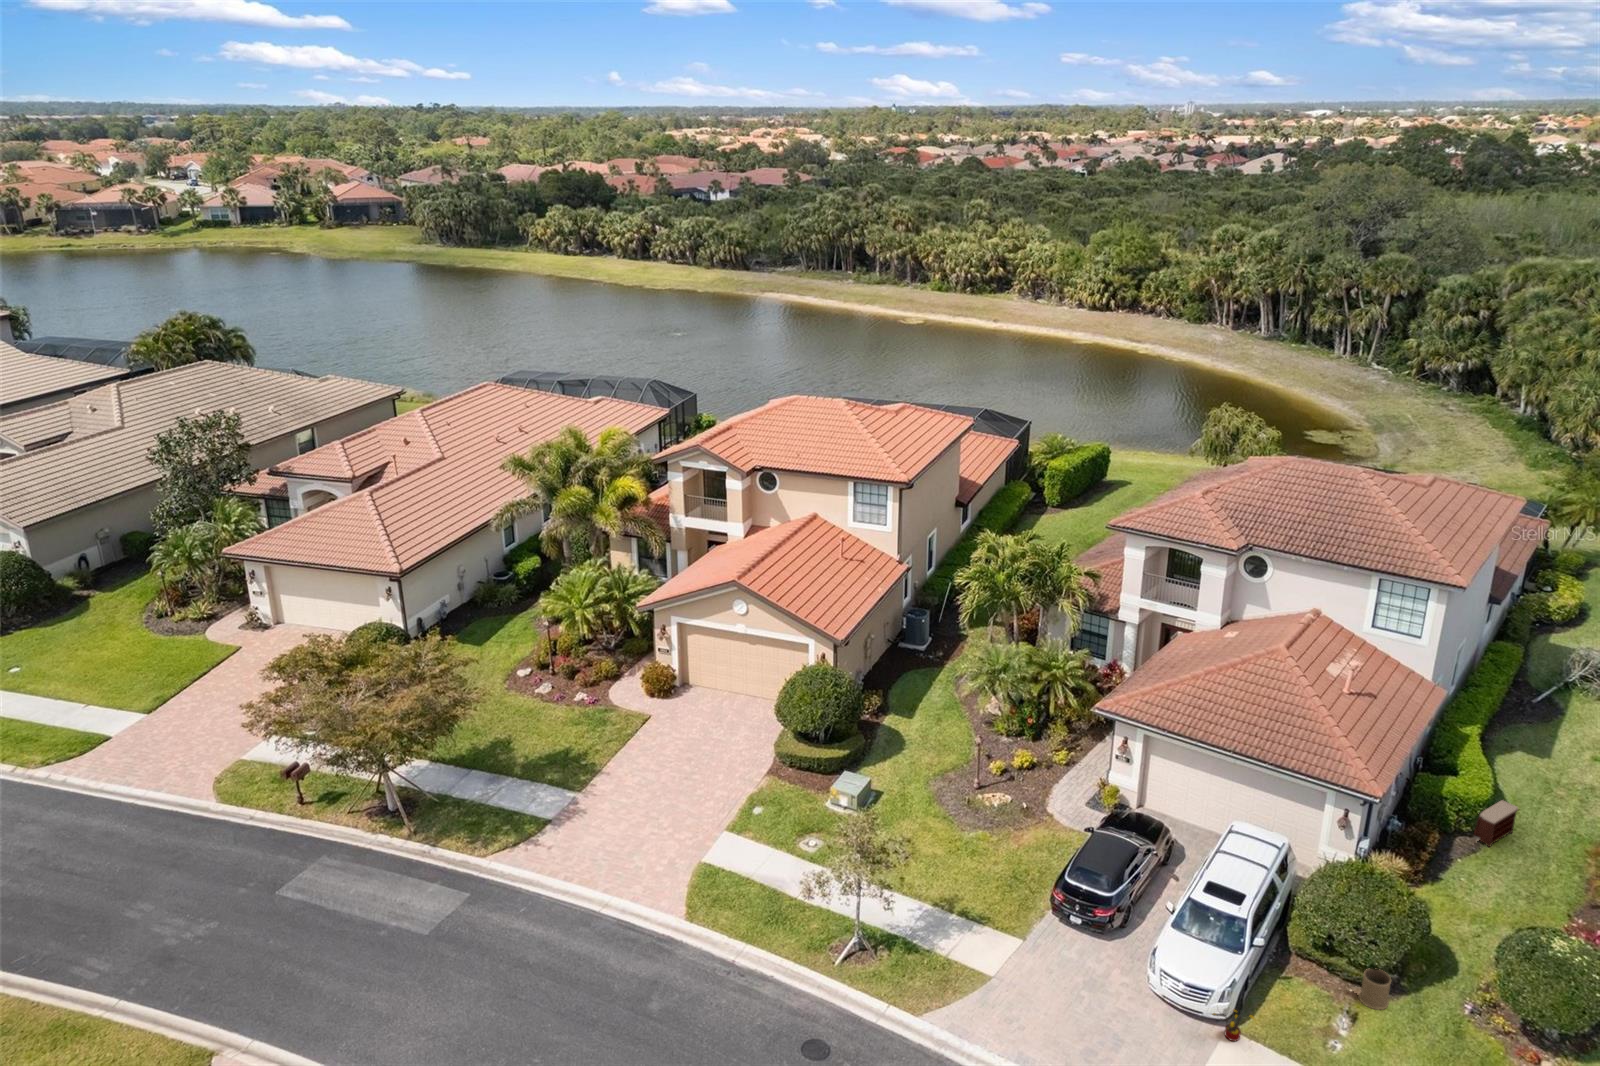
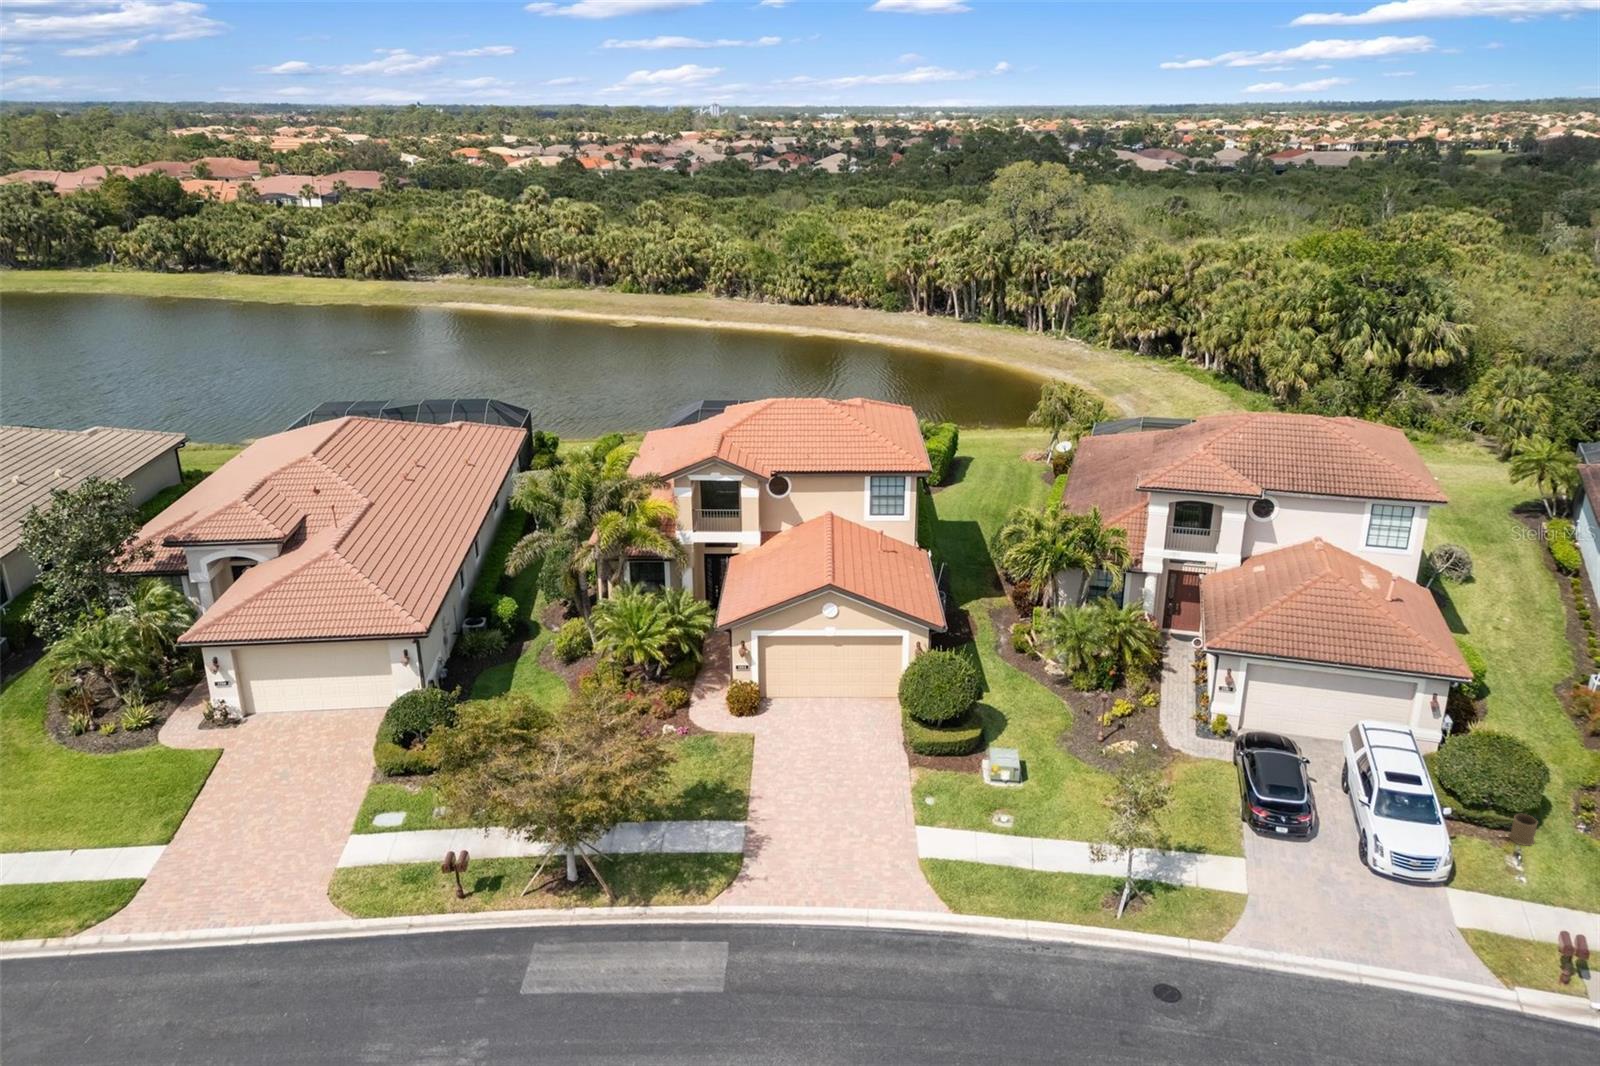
bench: present [1474,800,1518,847] -> none [1482,668,1506,706]
decorative plant: present [1212,1010,1255,1041] -> none [1441,862,1474,896]

